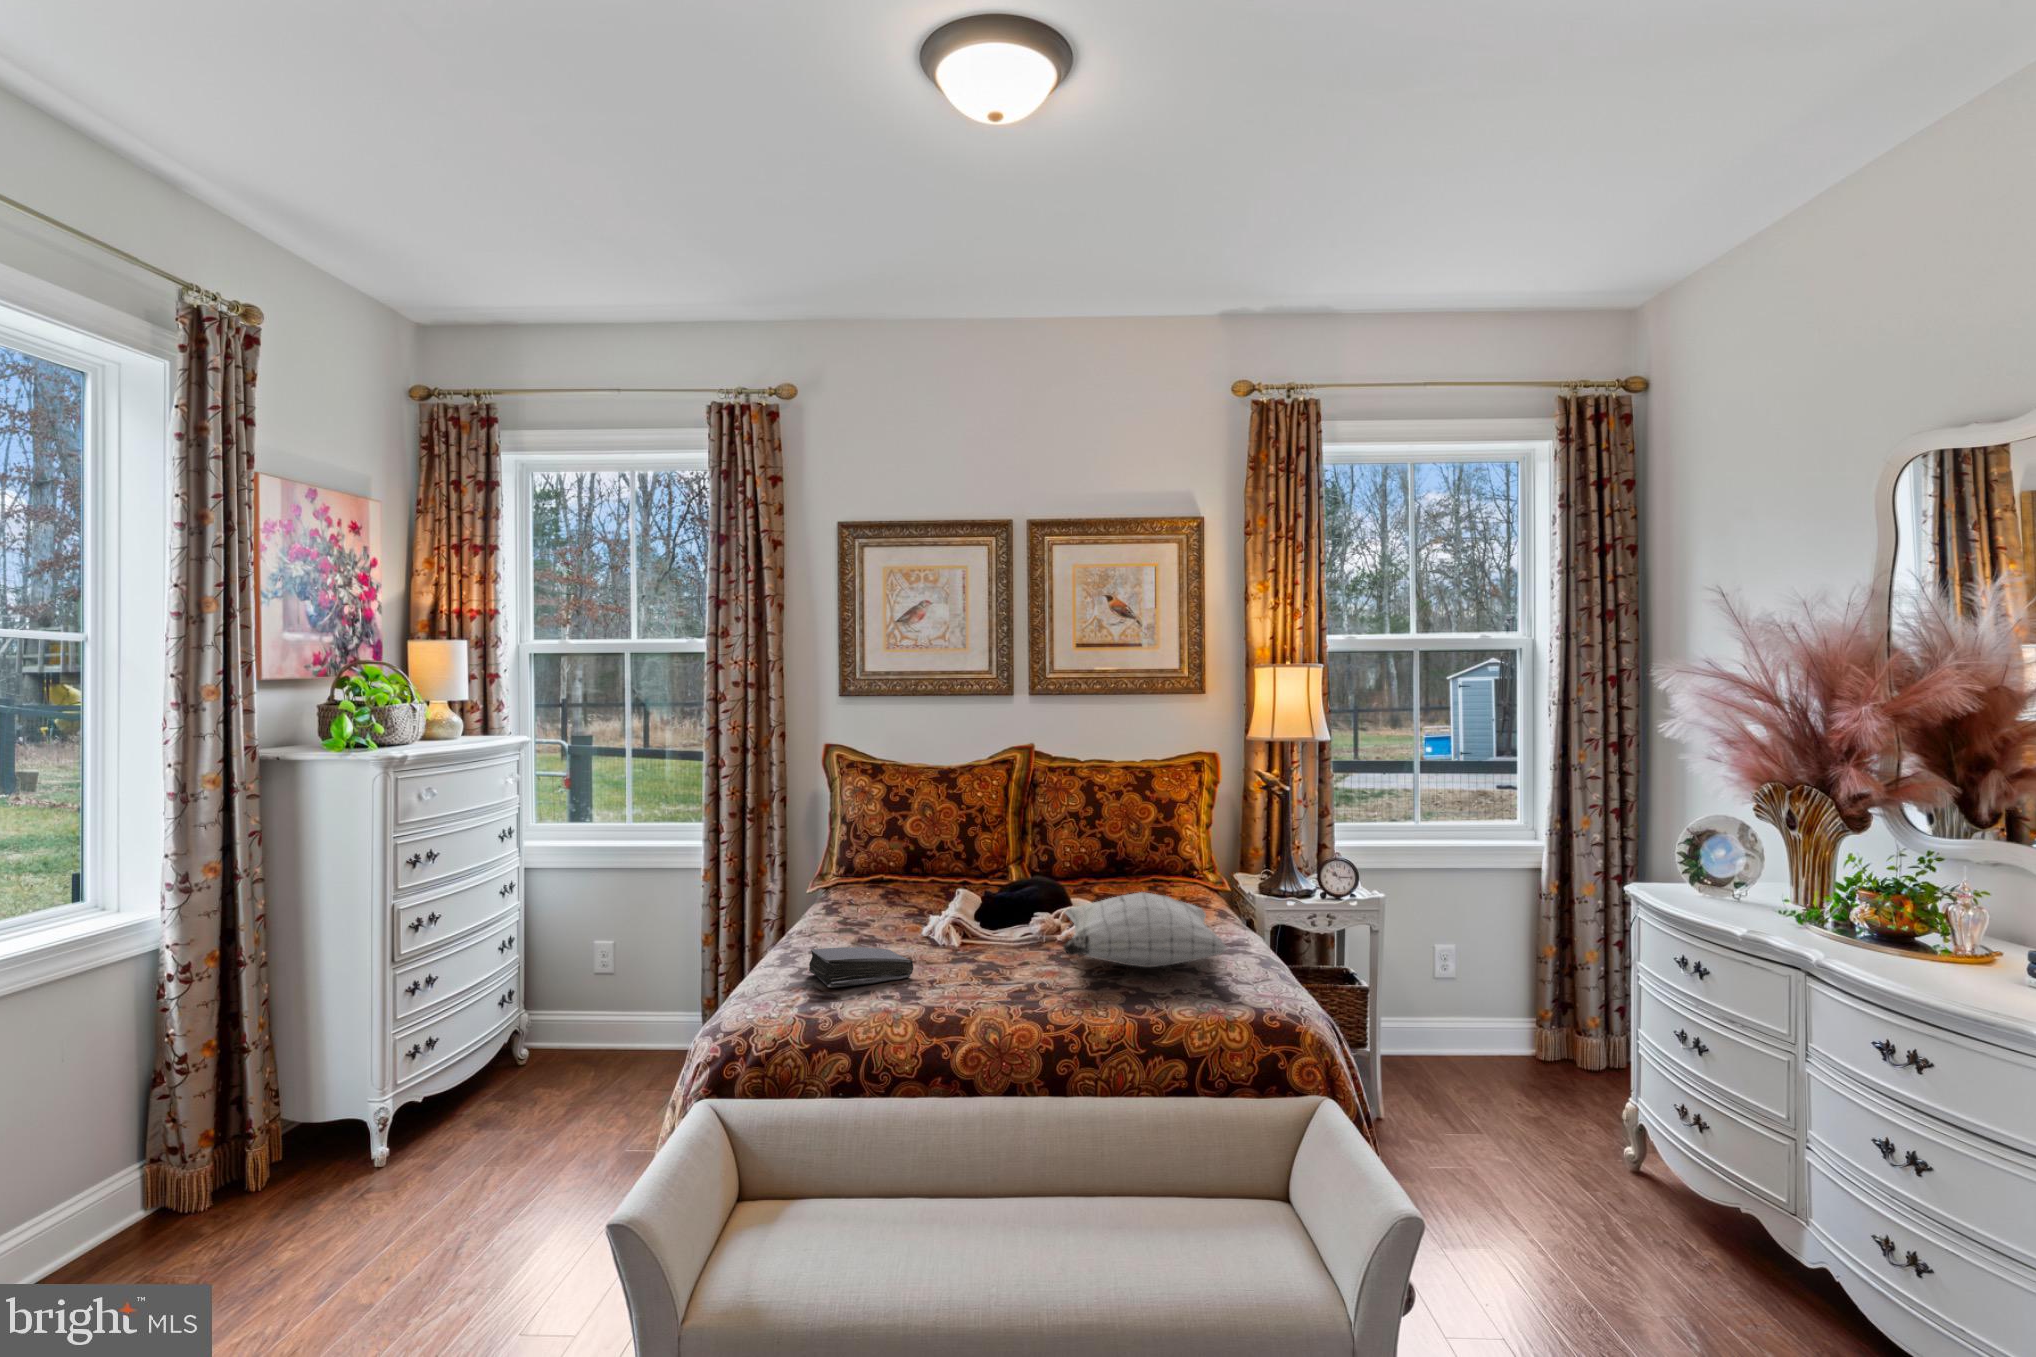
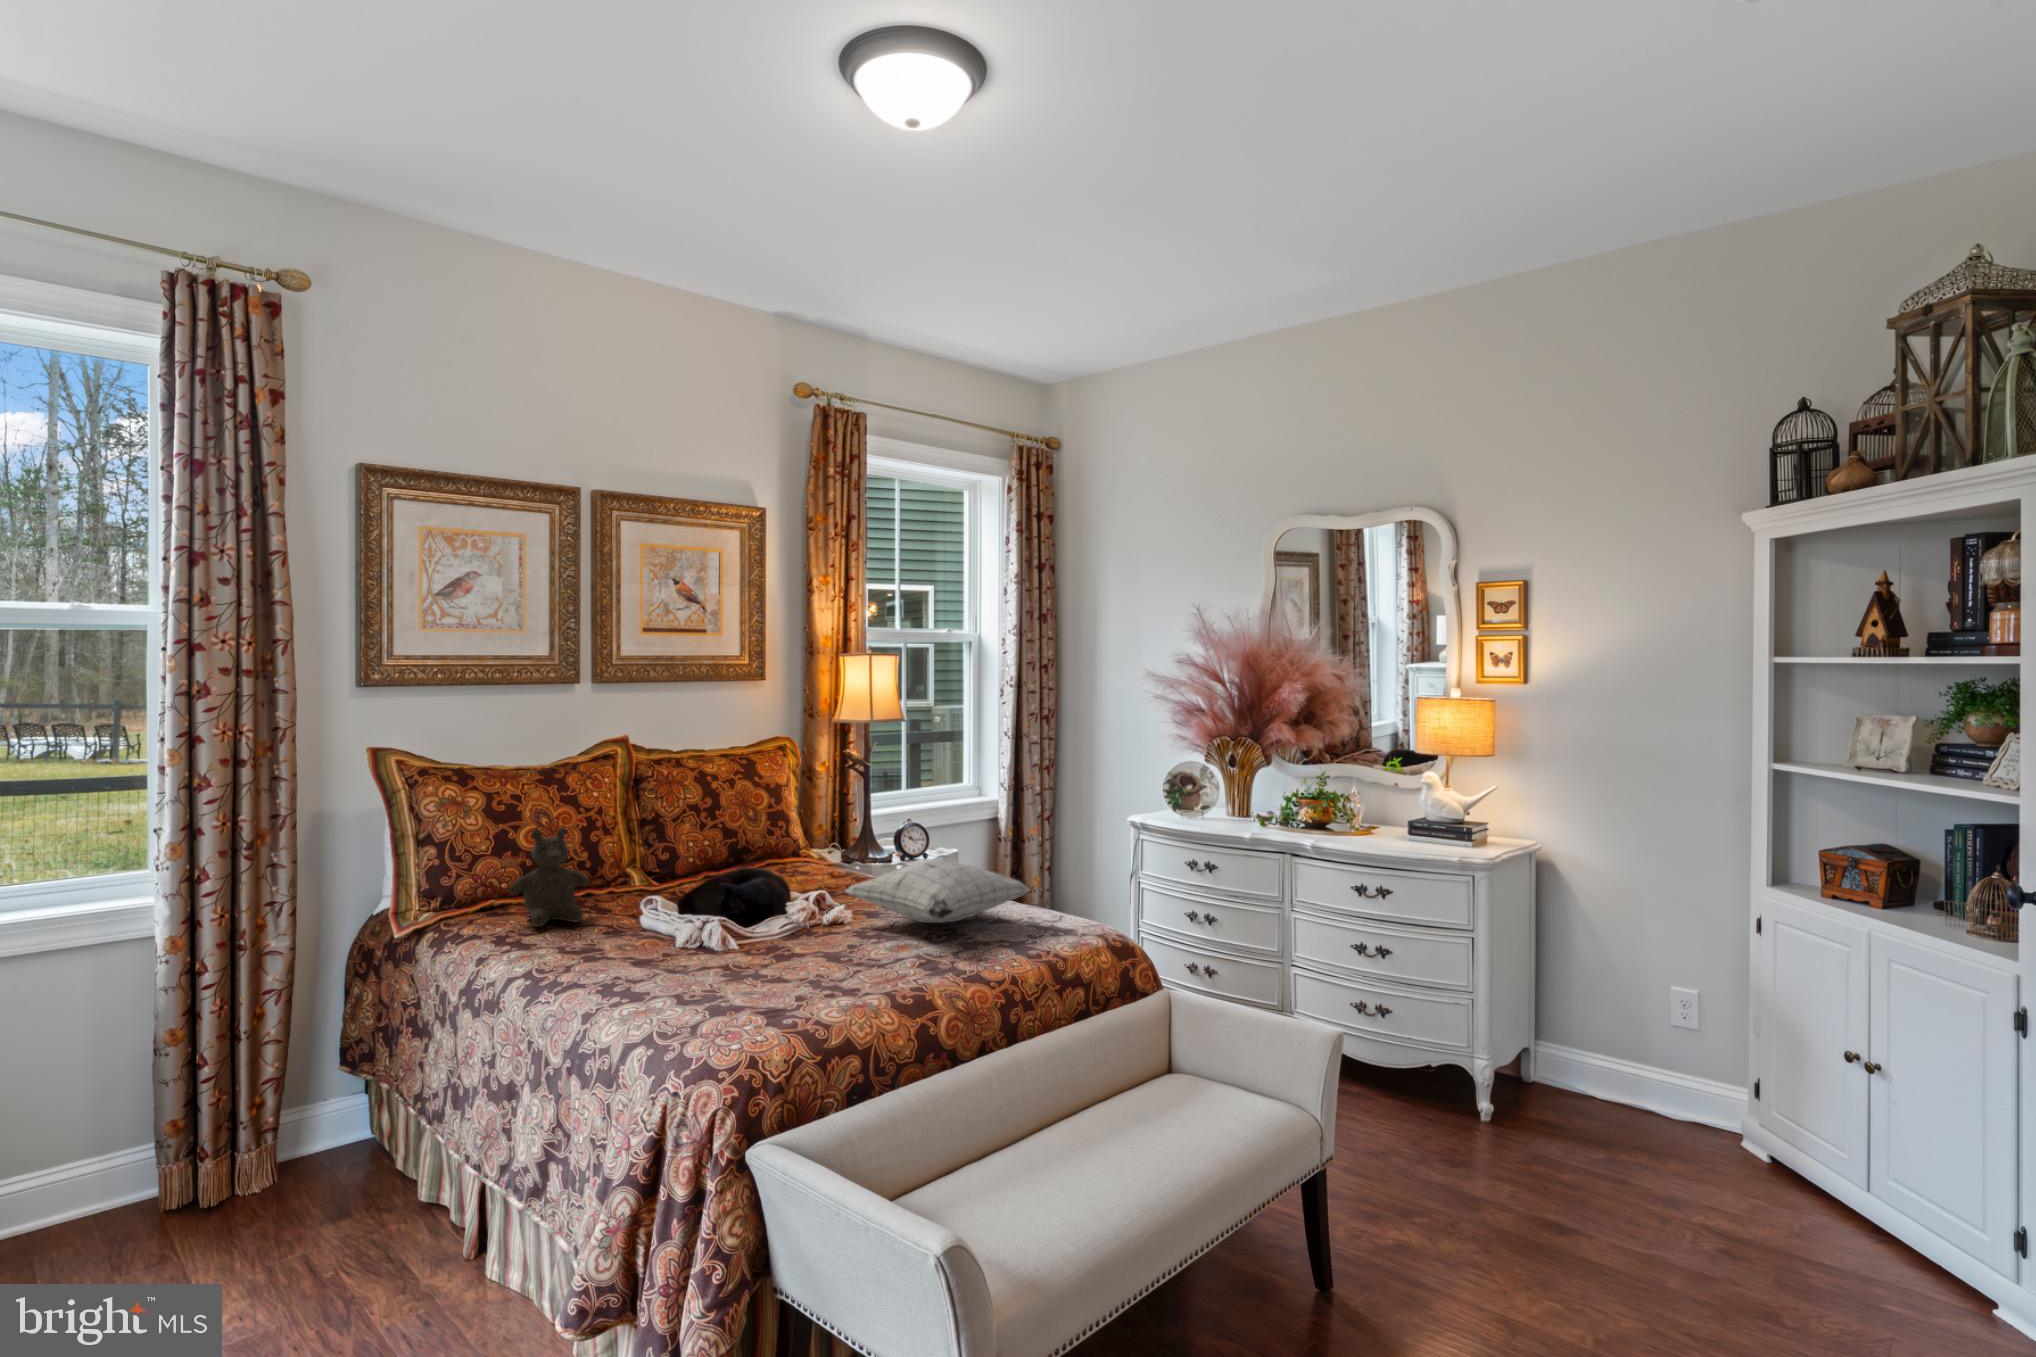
teddy bear: none [862,816,923,898] -> present [509,827,589,927]
book: present [809,947,913,988] -> none [694,959,797,1003]

